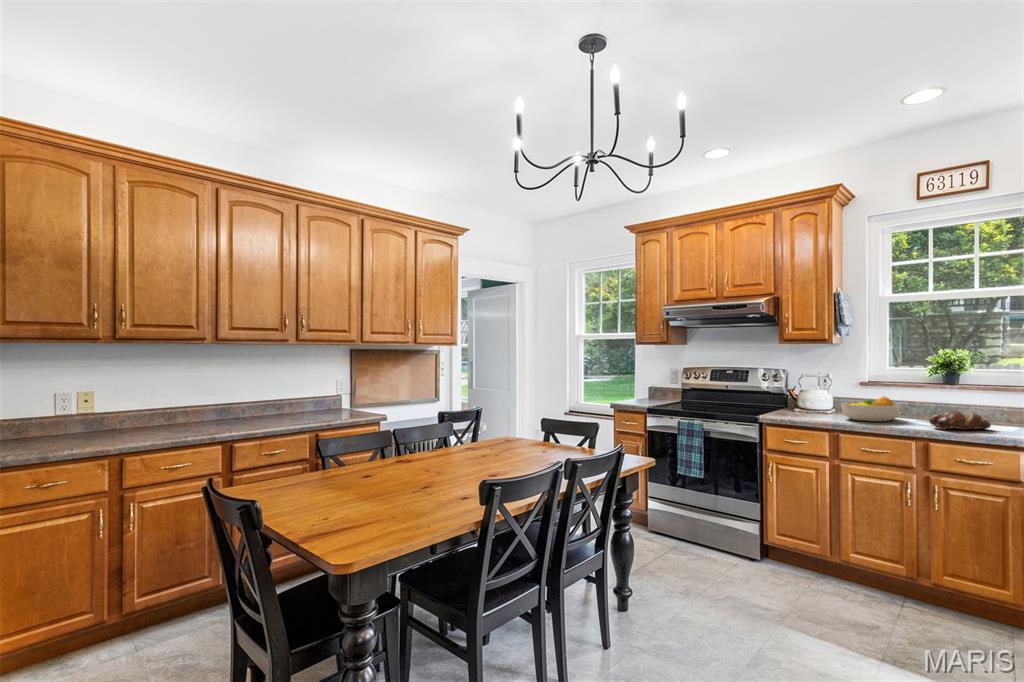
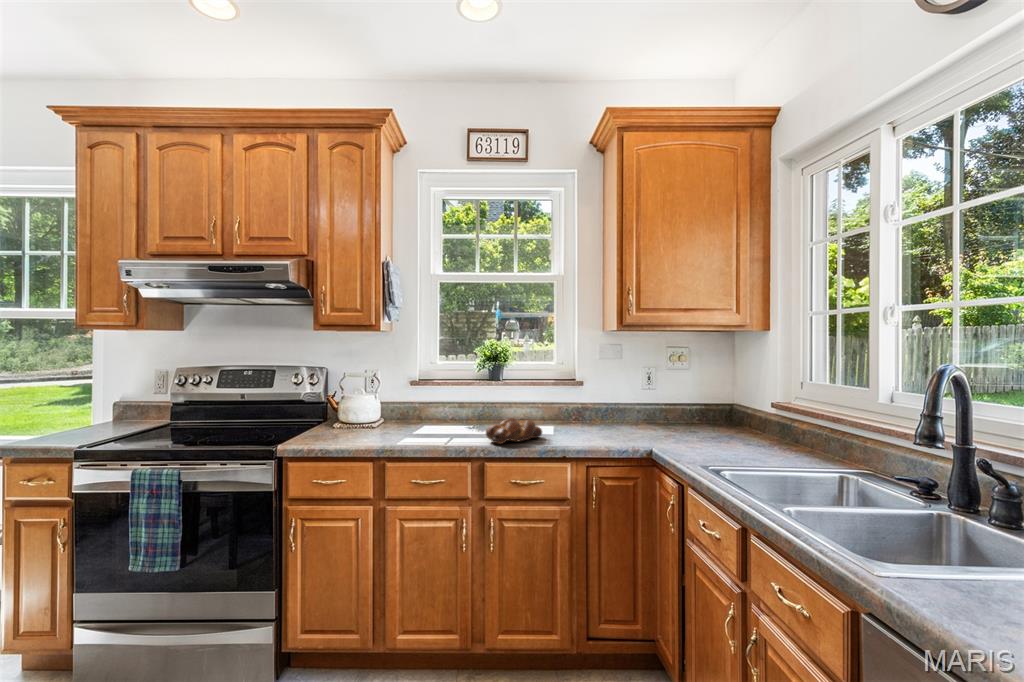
fruit bowl: present [841,396,900,421] -> none [389,401,456,439]

